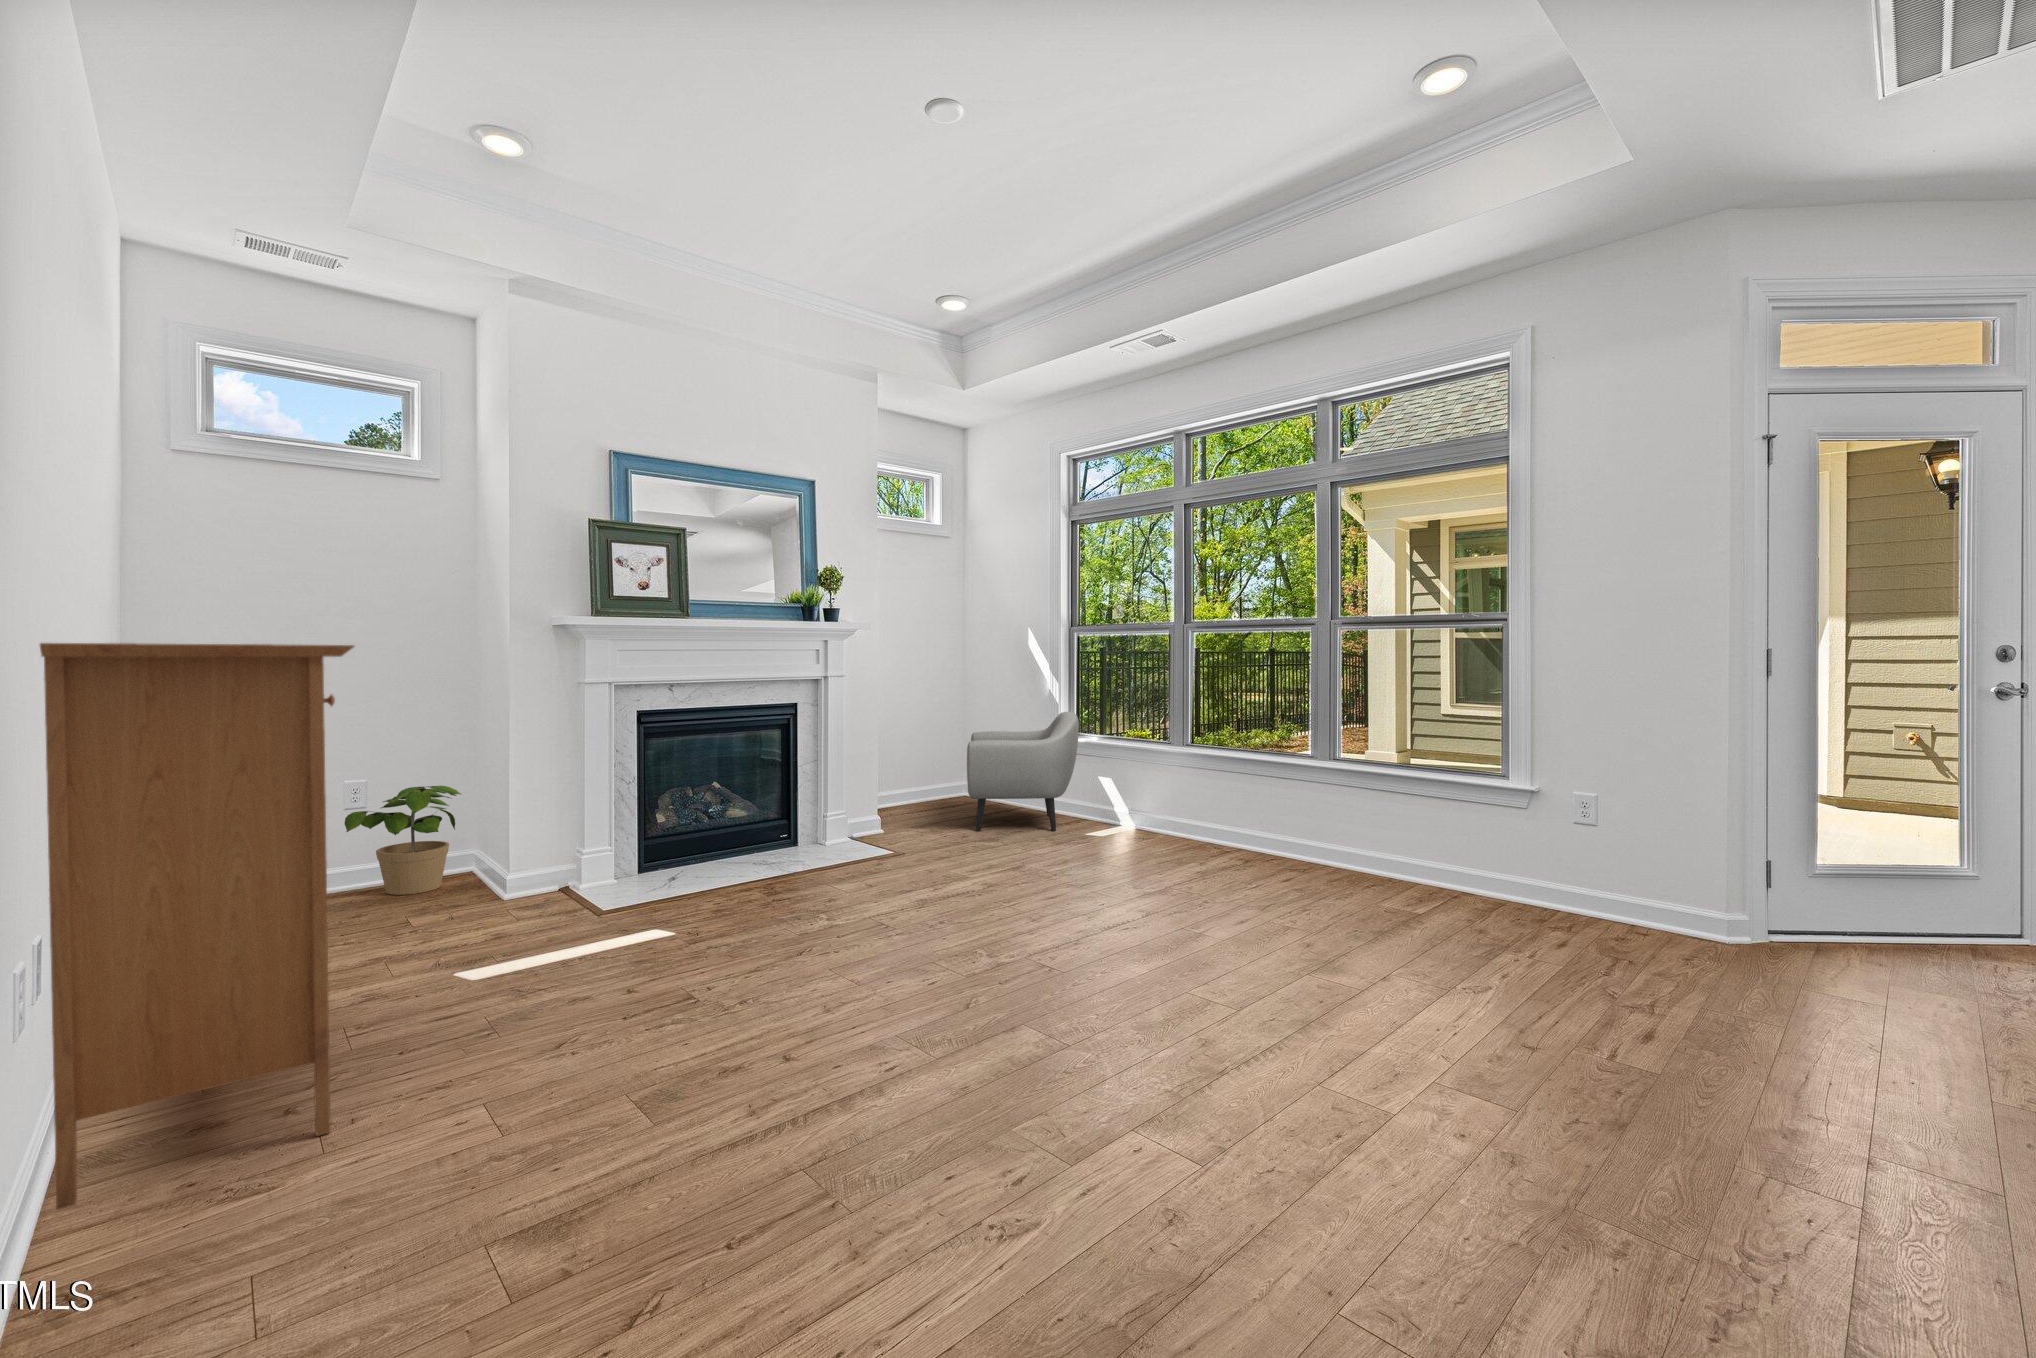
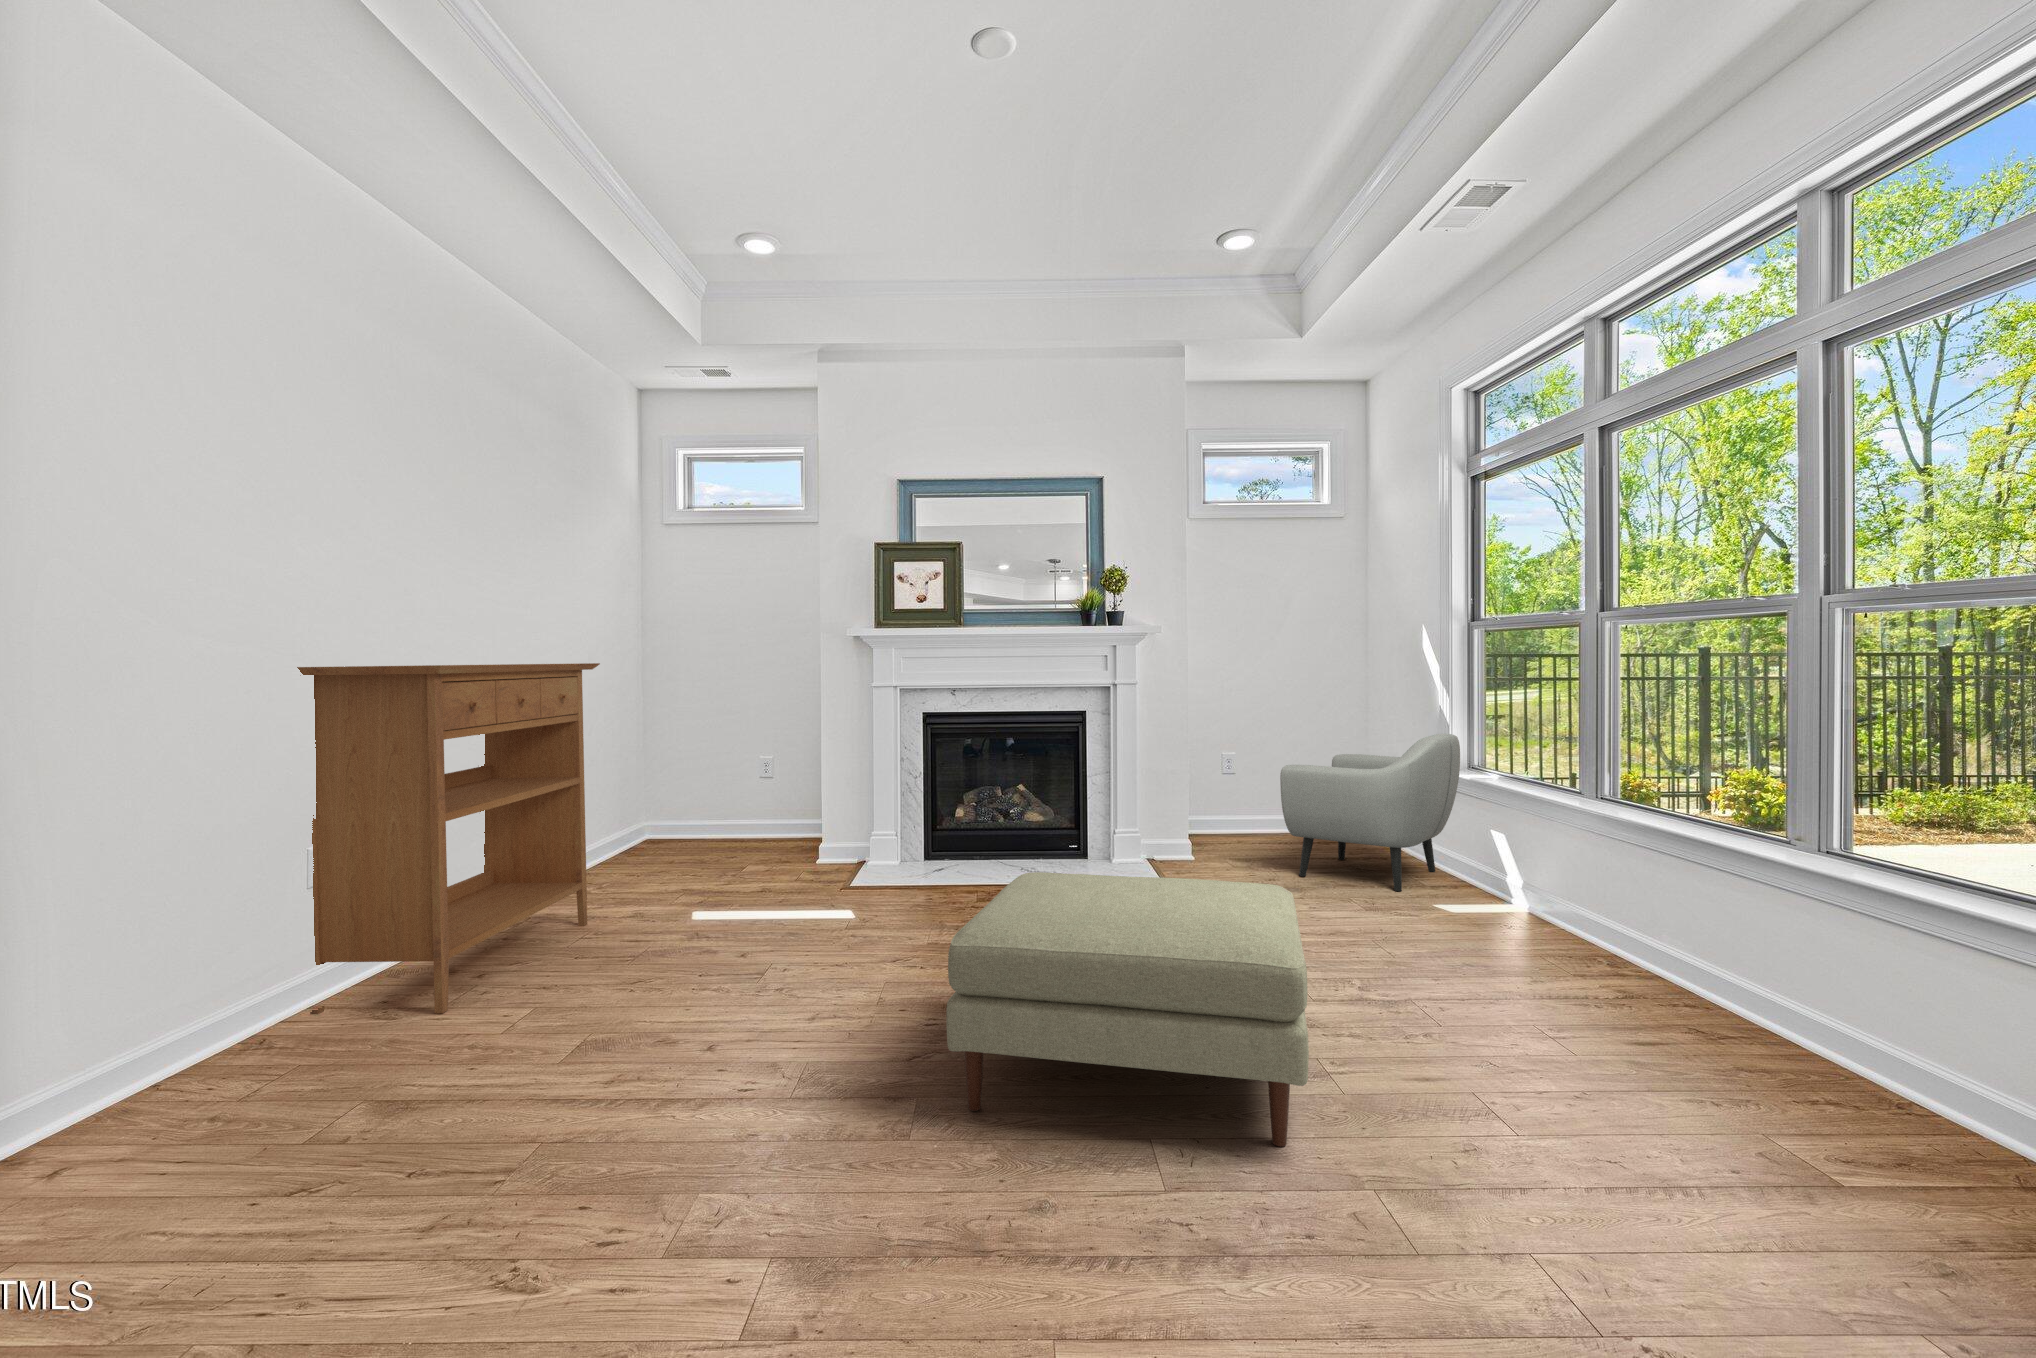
potted plant: present [345,786,460,895] -> none [728,772,809,858]
ottoman: none [975,816,1282,1016] -> present [946,872,1309,1147]

